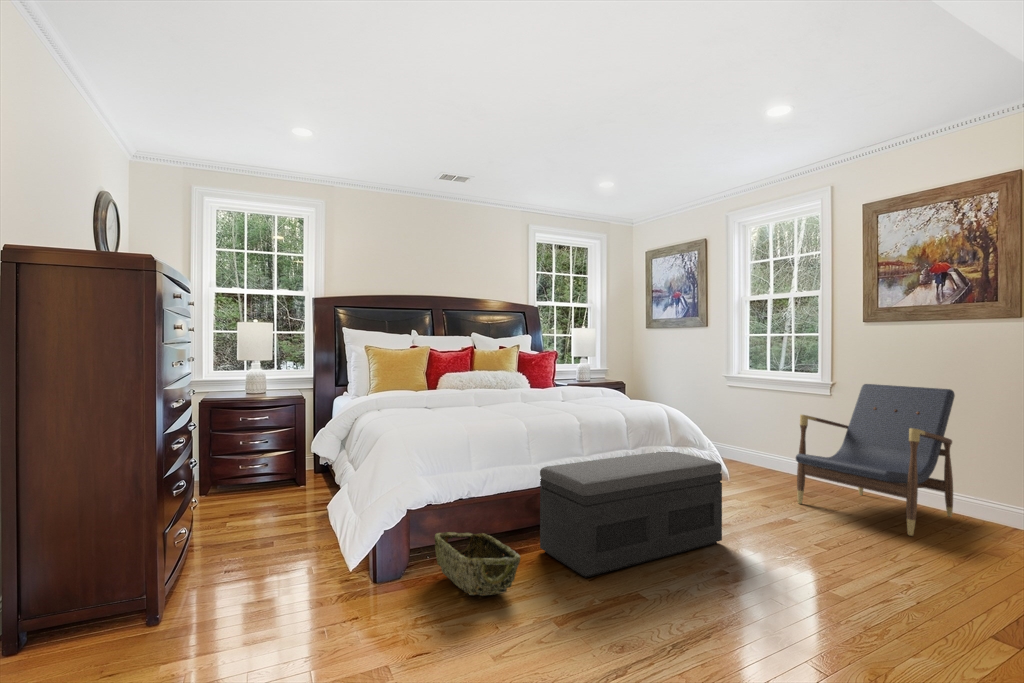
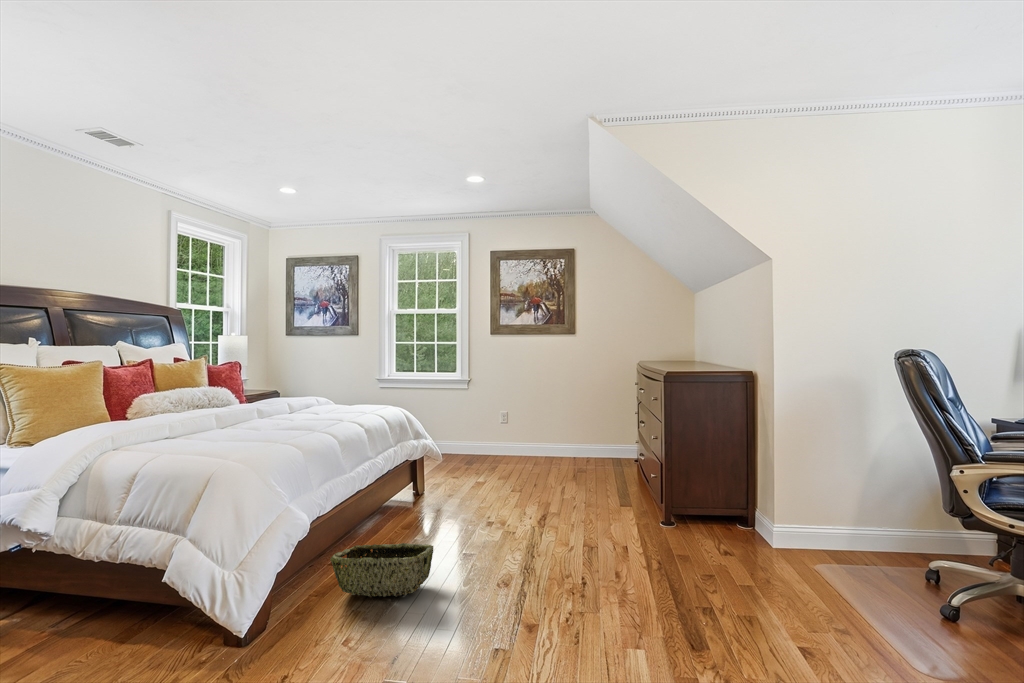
lounge chair: present [796,384,955,536] -> none [473,377,551,470]
storage bench: present [540,452,722,578] -> none [381,441,480,552]

